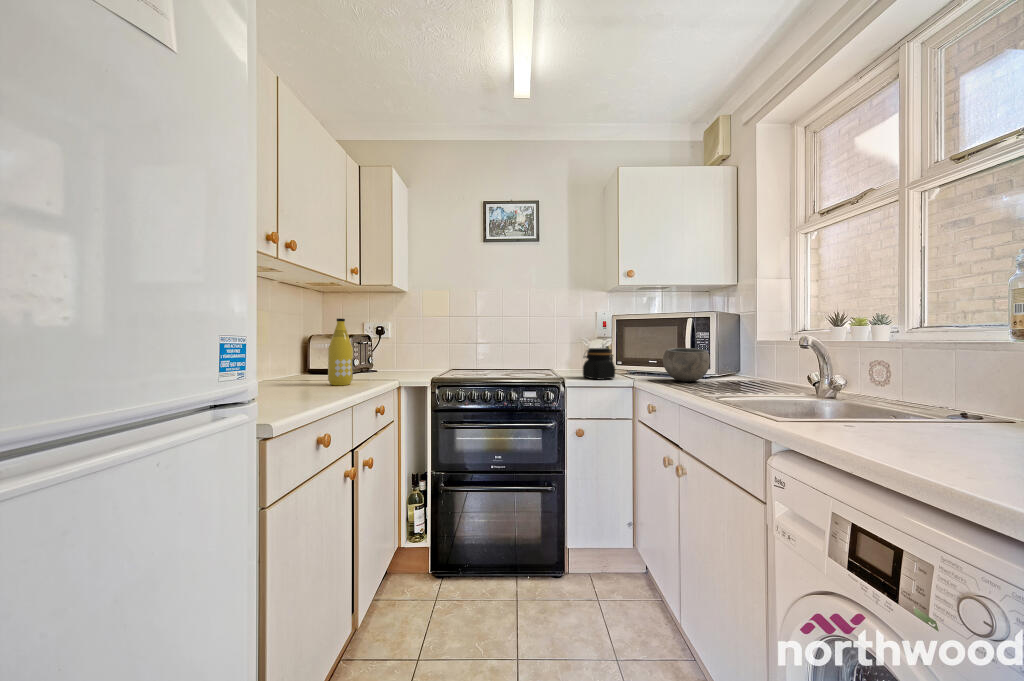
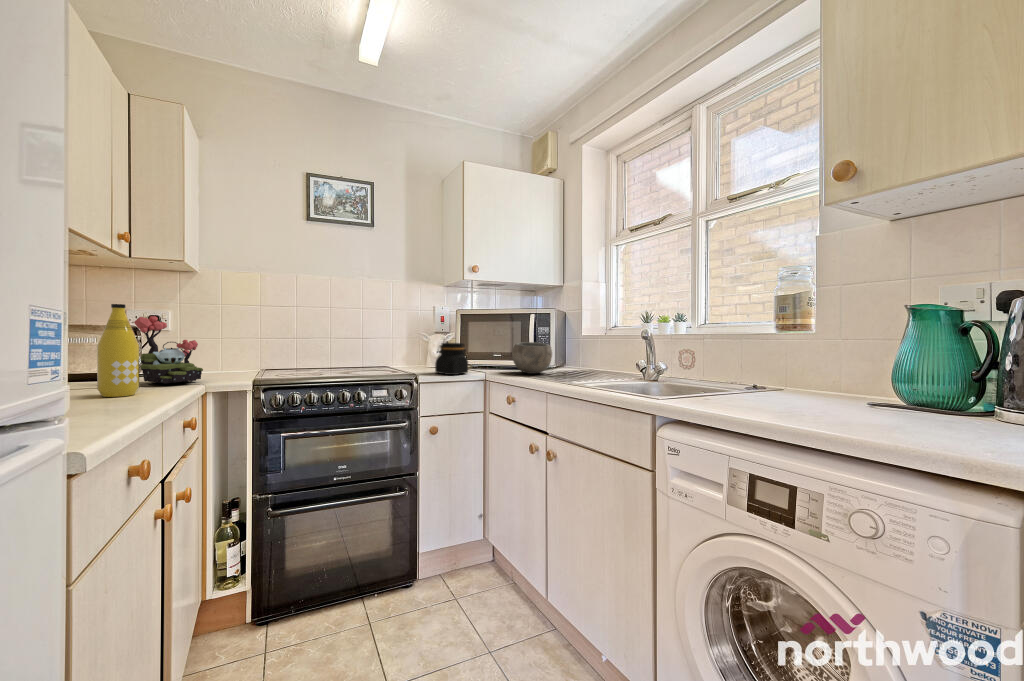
plant: none [359,328,400,377] -> present [134,316,203,383]

